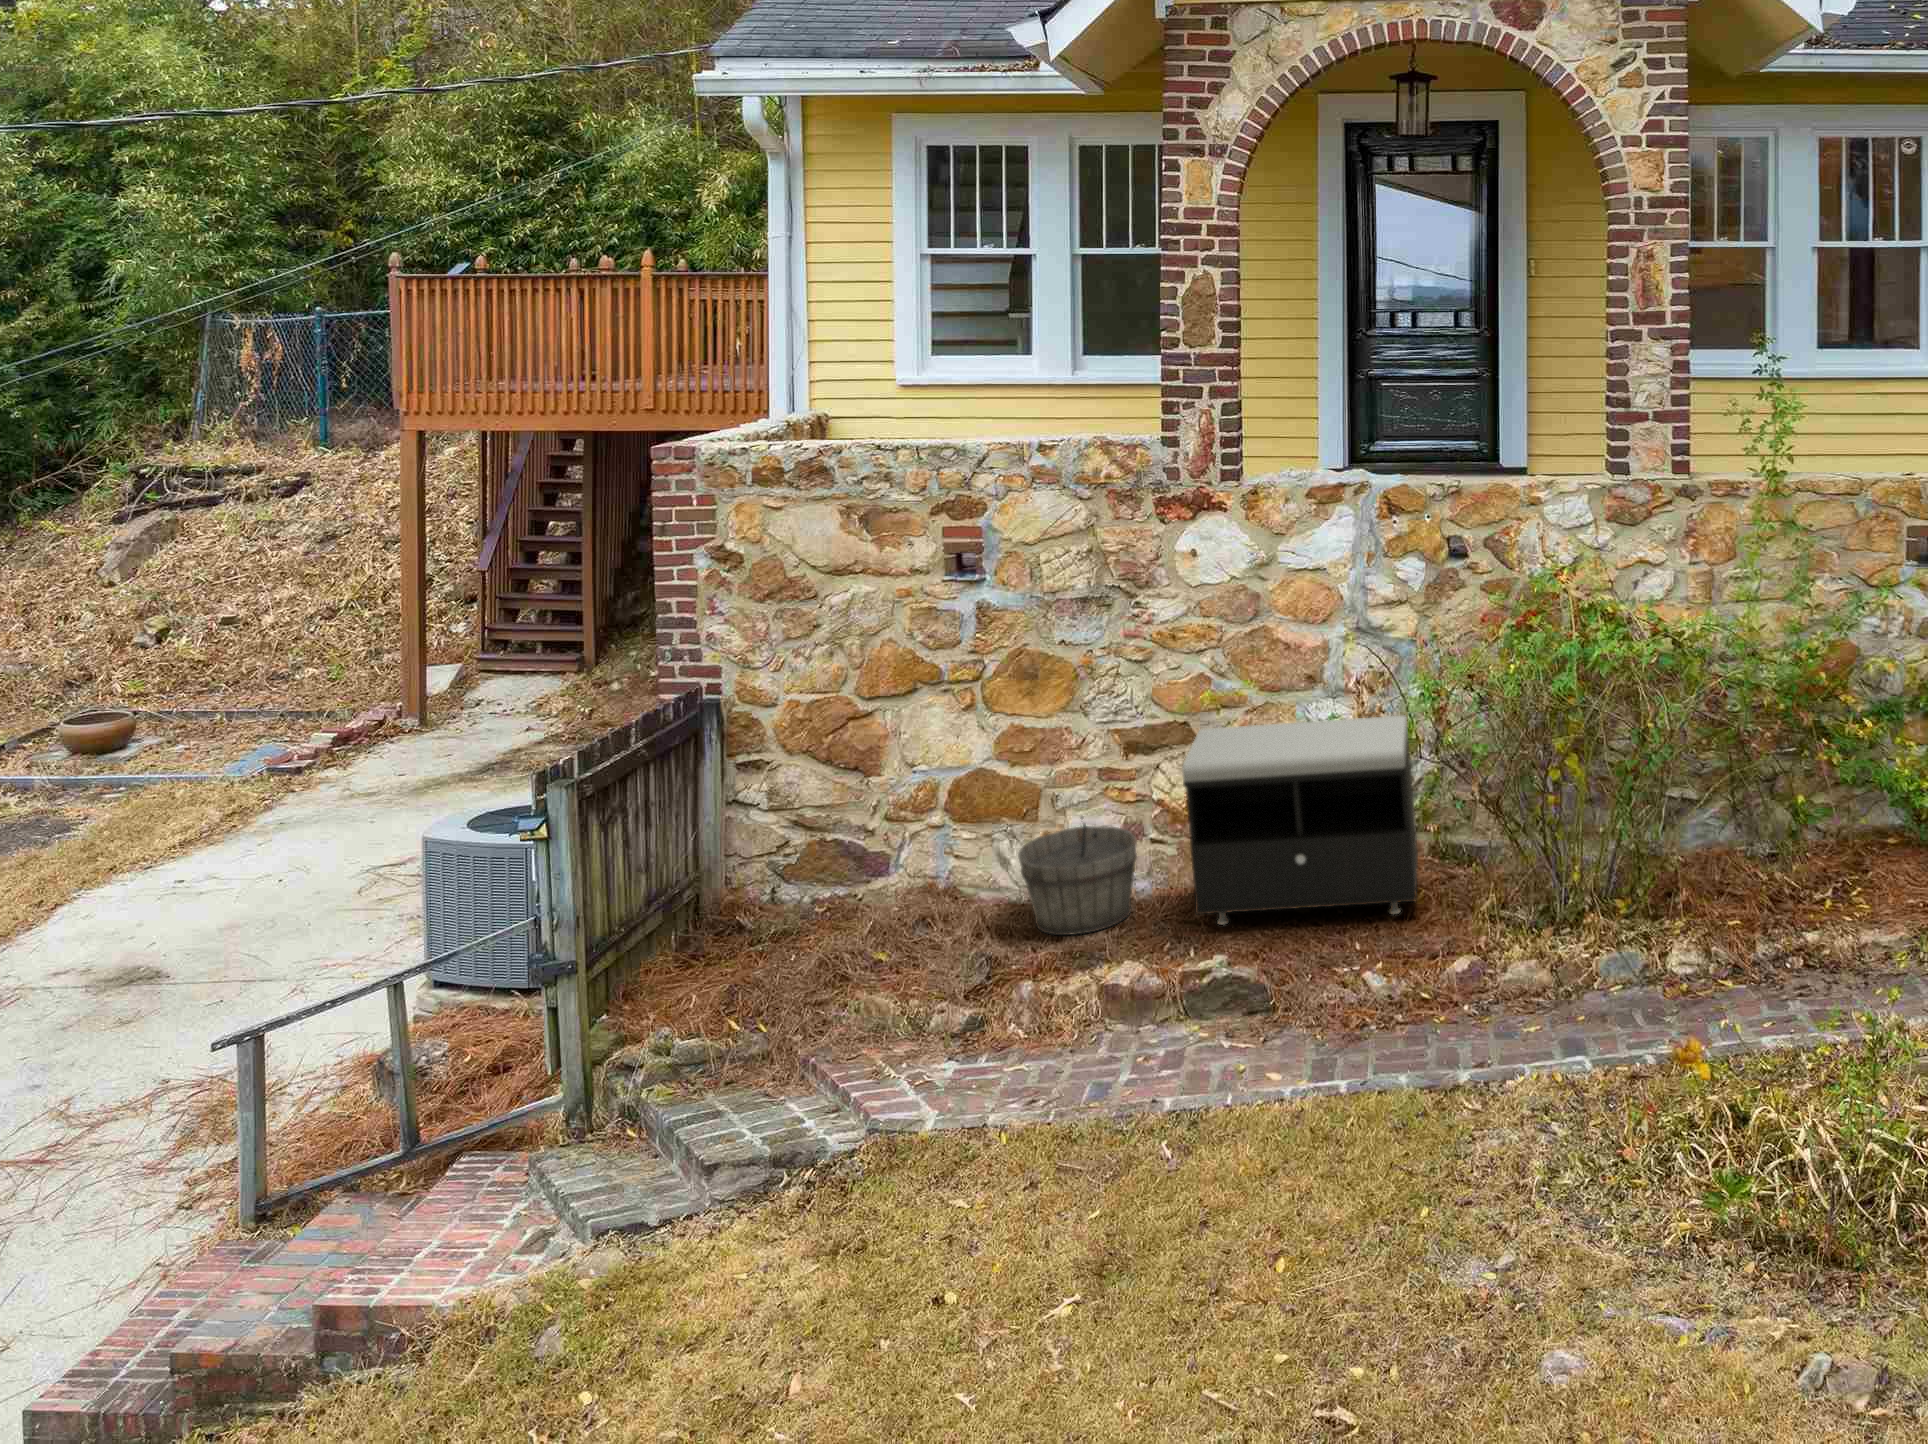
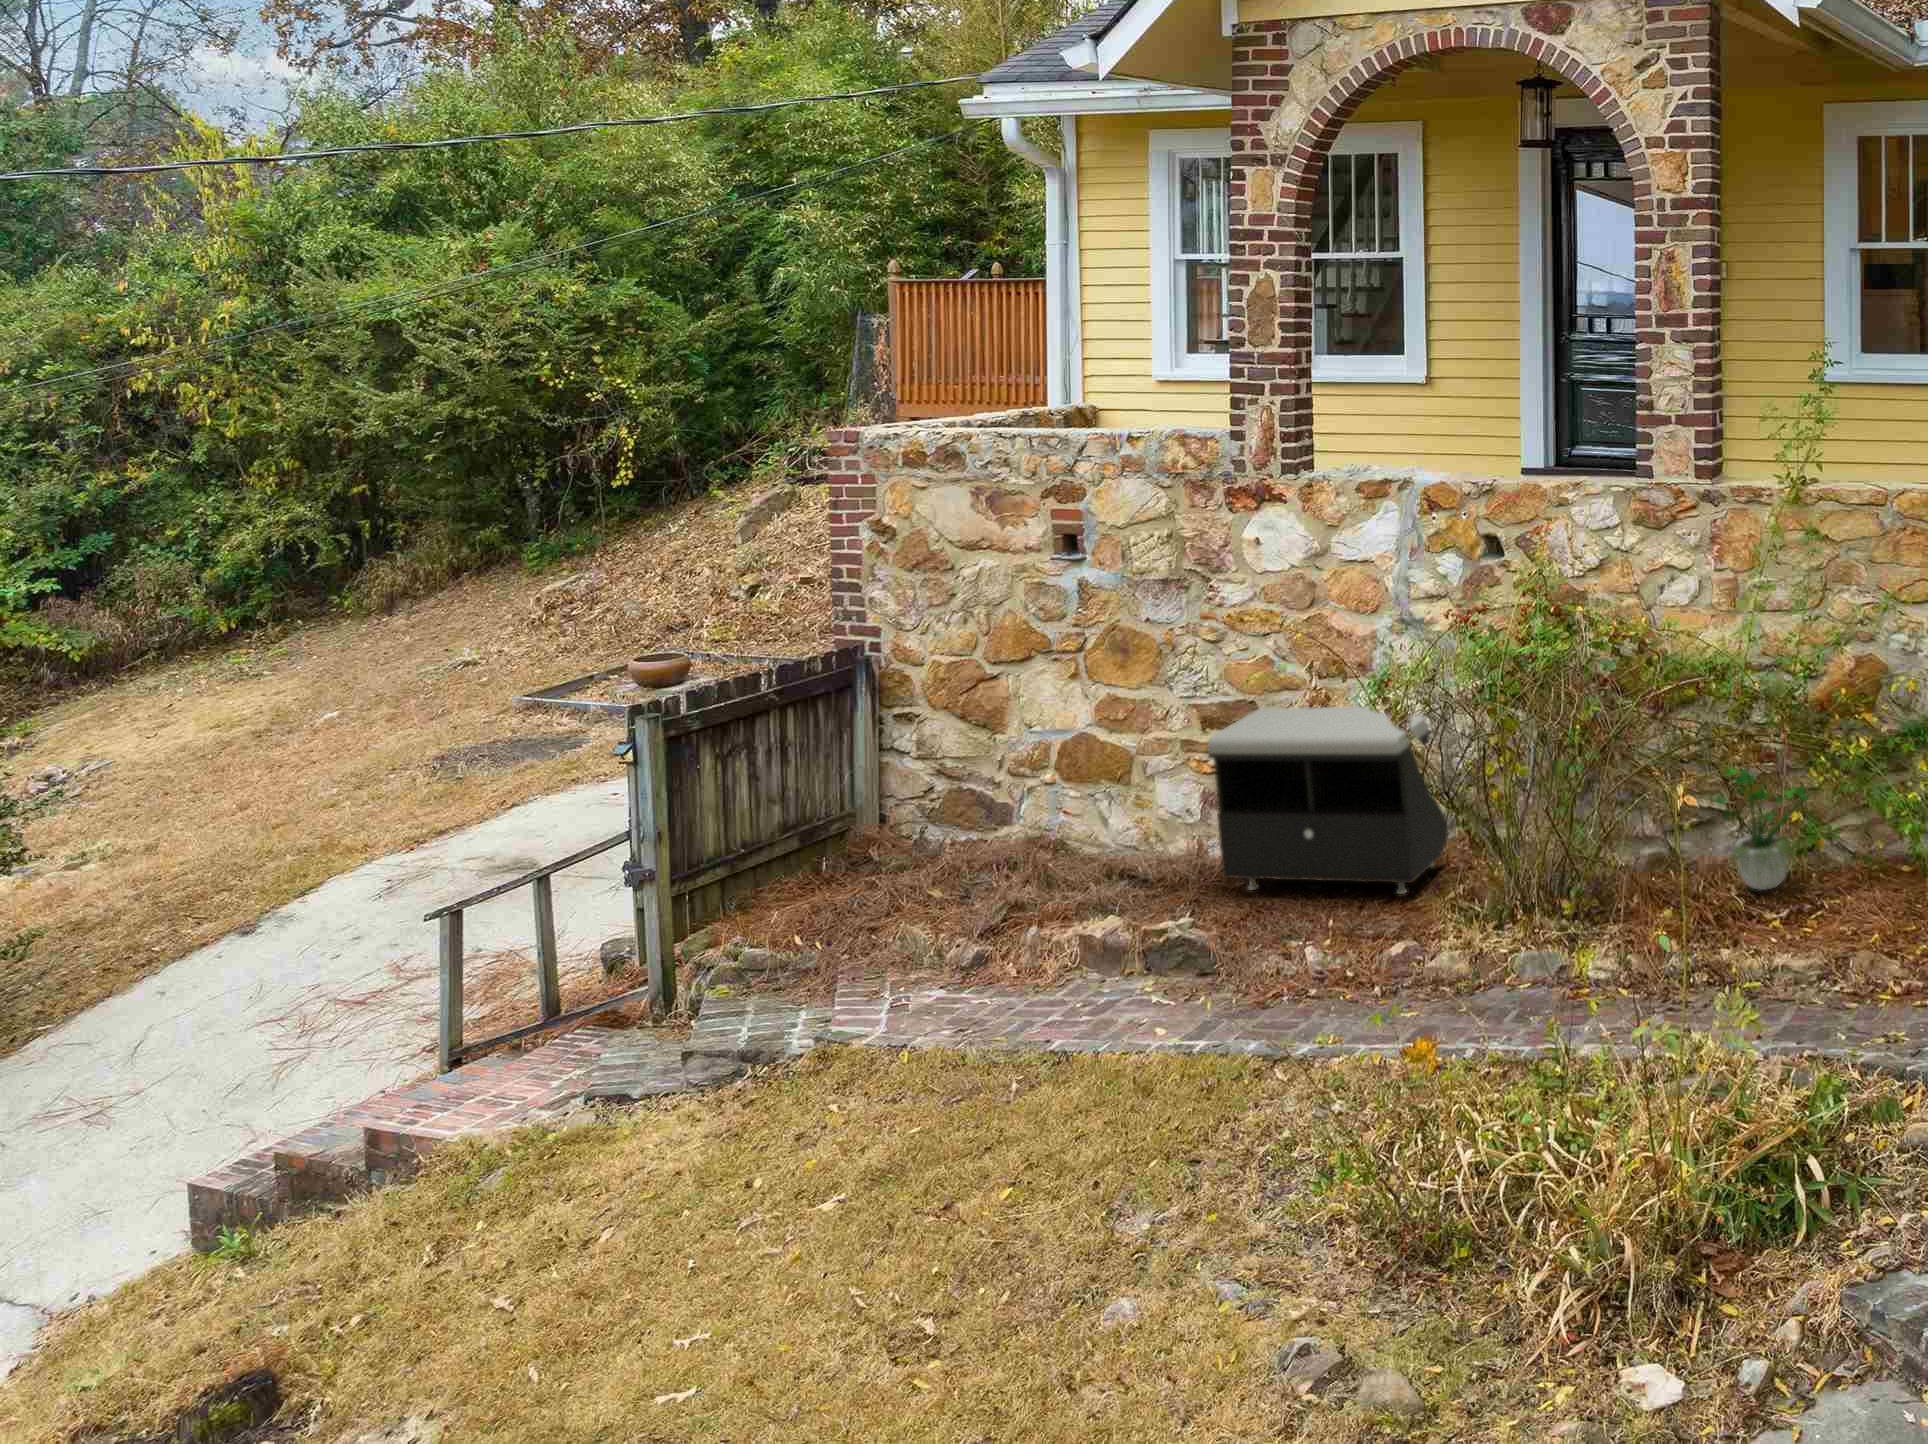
potted plant: none [1720,727,1850,877] -> present [1713,763,1834,890]
wooden bucket: present [1018,817,1137,935] -> none [1088,781,1199,888]

